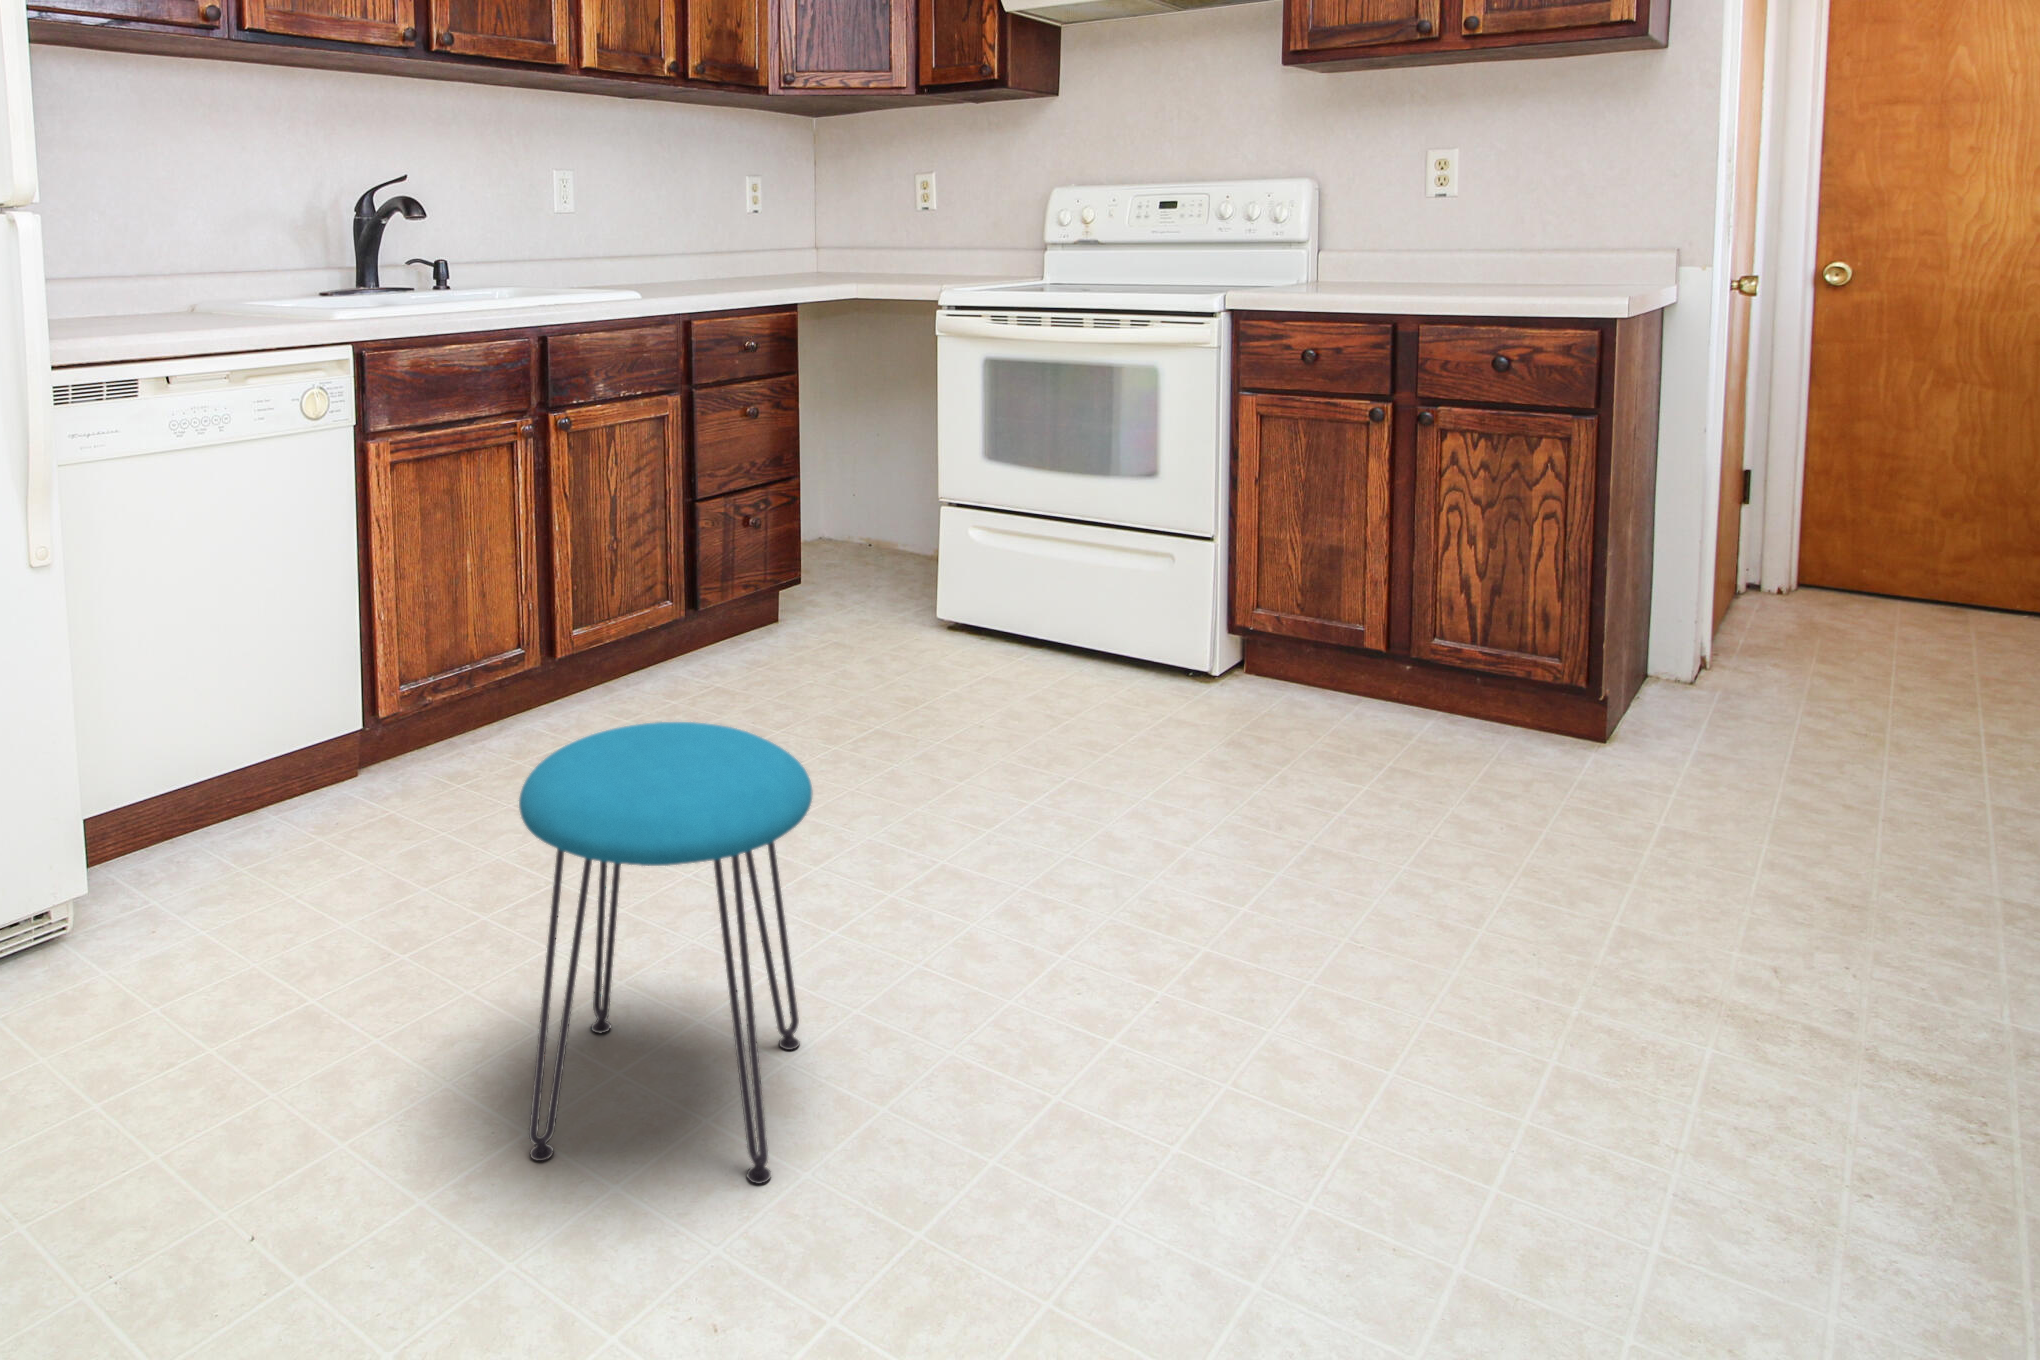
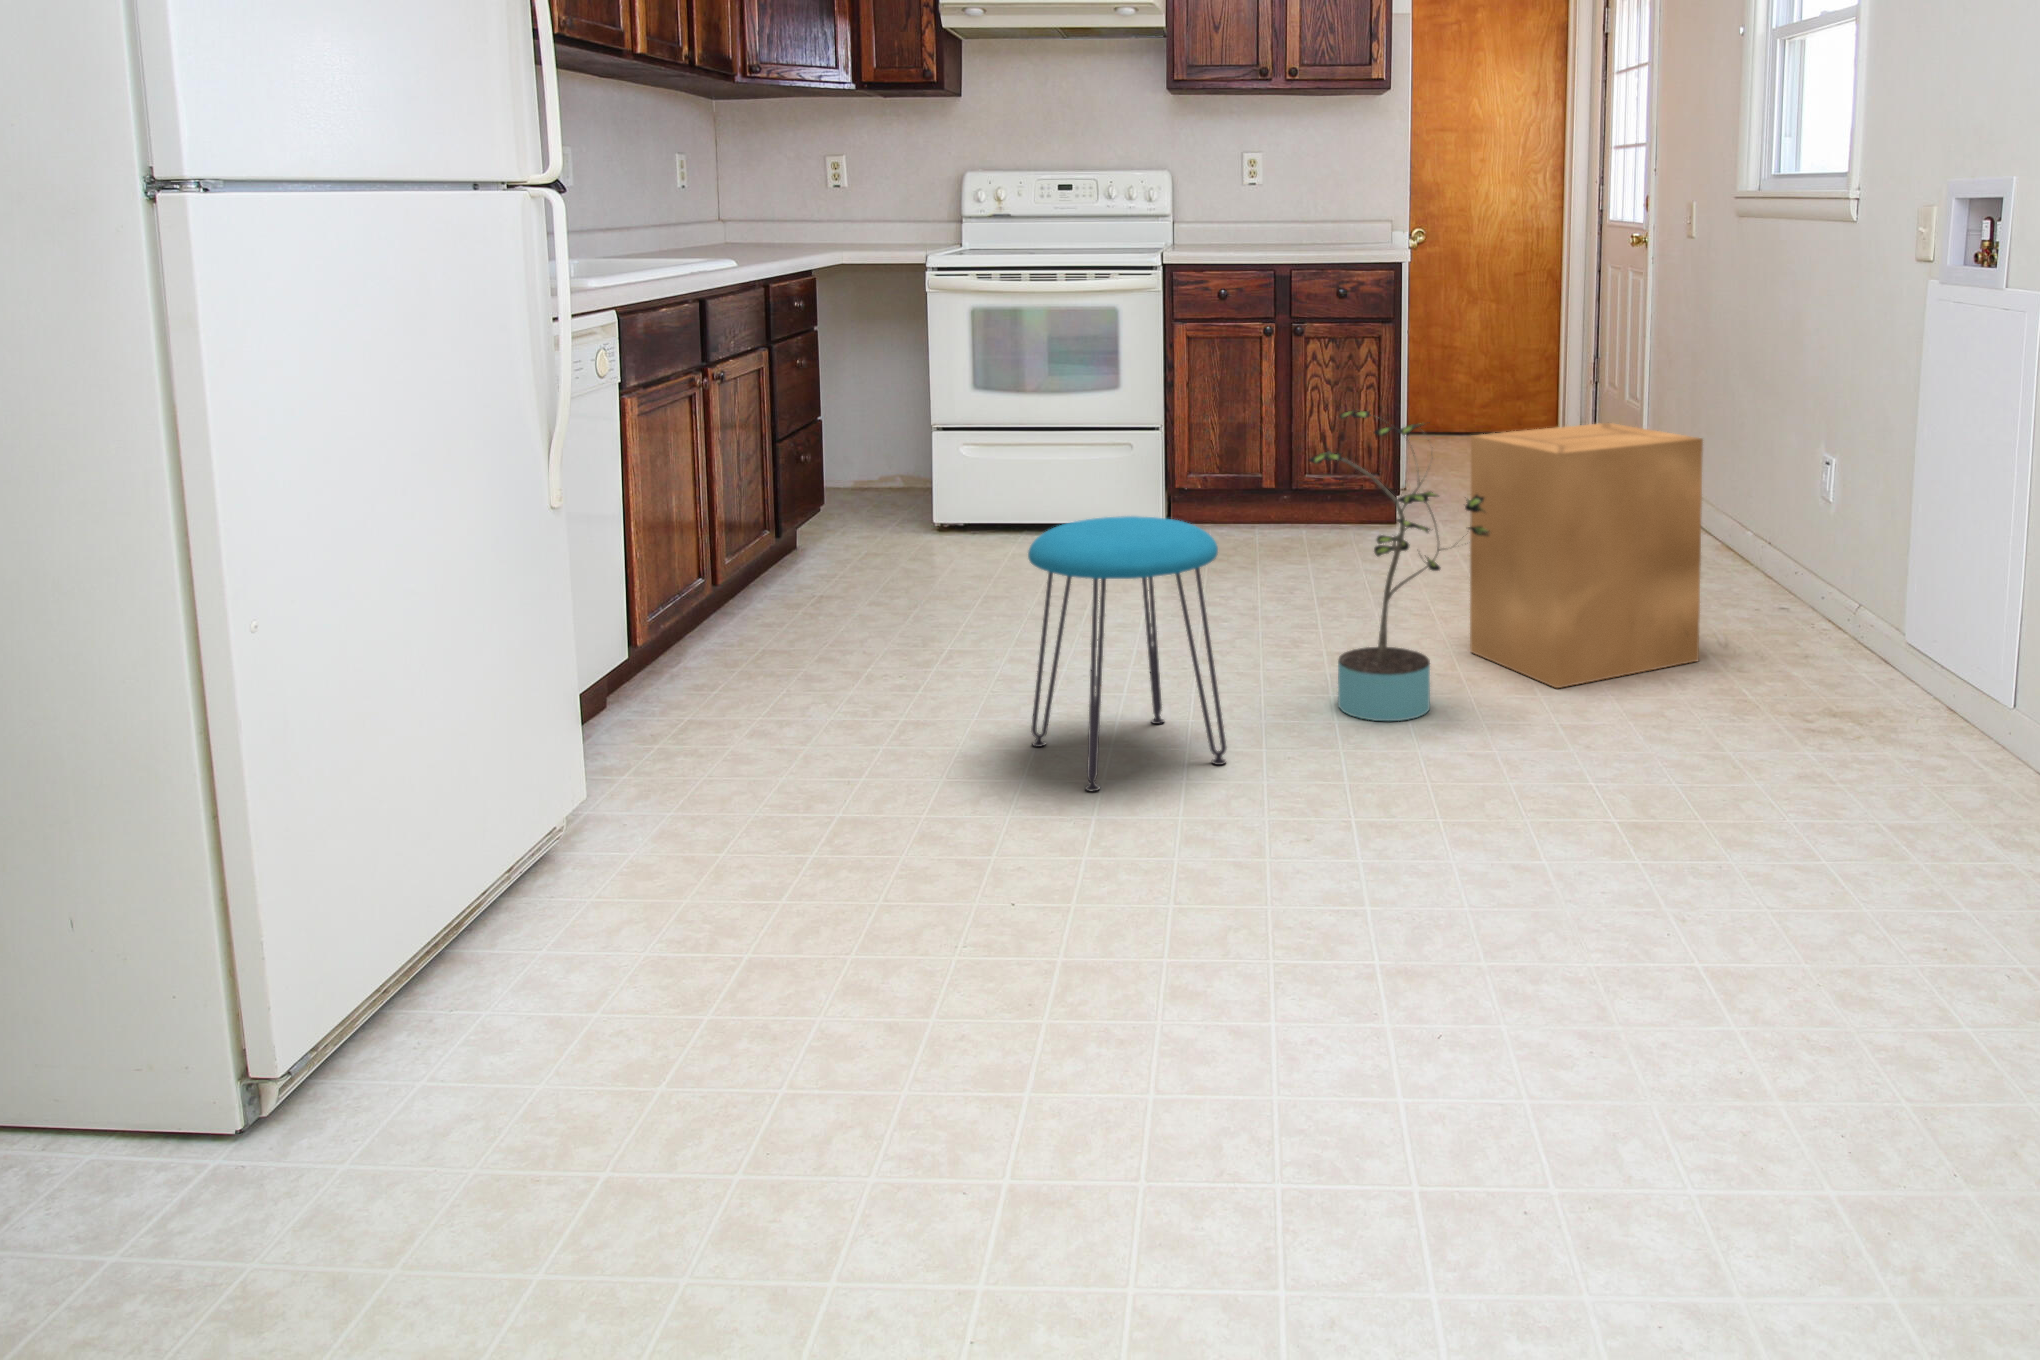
potted plant: none [995,614,1341,1210] -> present [1309,410,1491,721]
cardboard box: none [1455,680,2034,1302] -> present [1470,423,1703,688]

